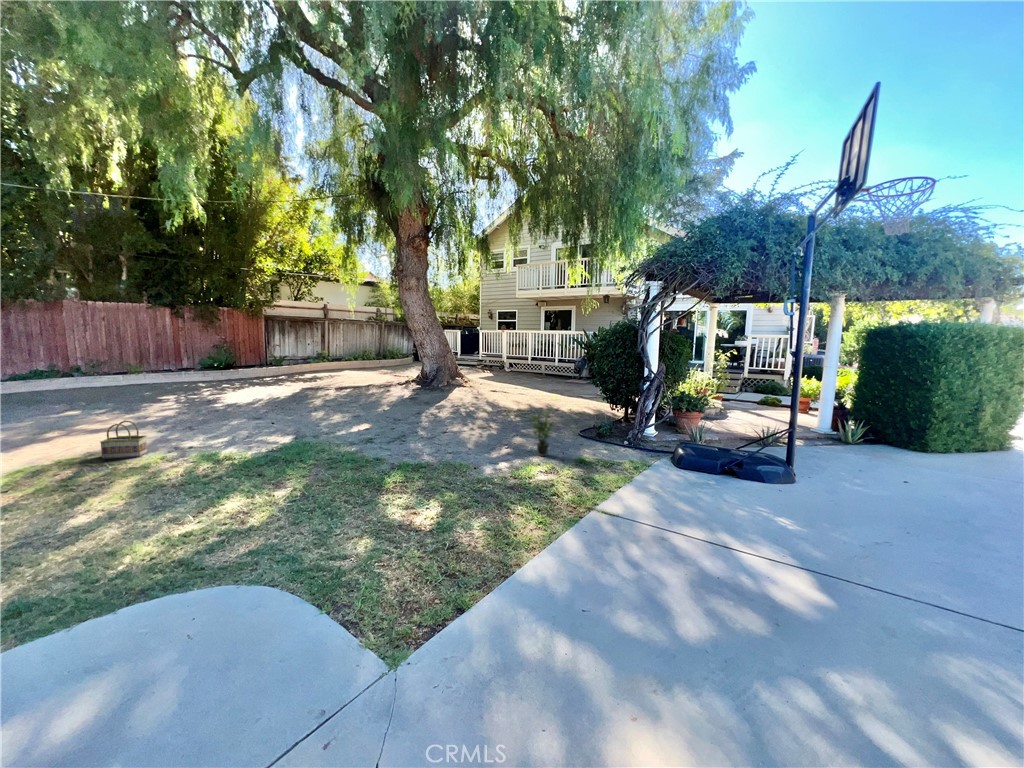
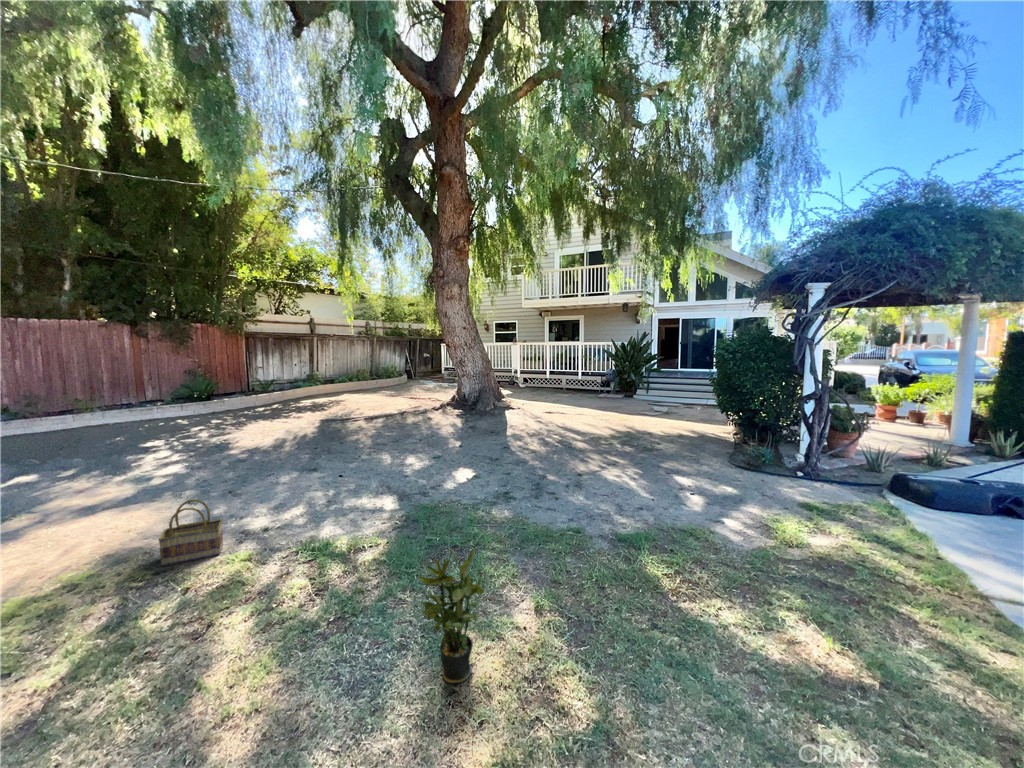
potted plant: present [531,410,554,456] -> present [419,548,484,683]

